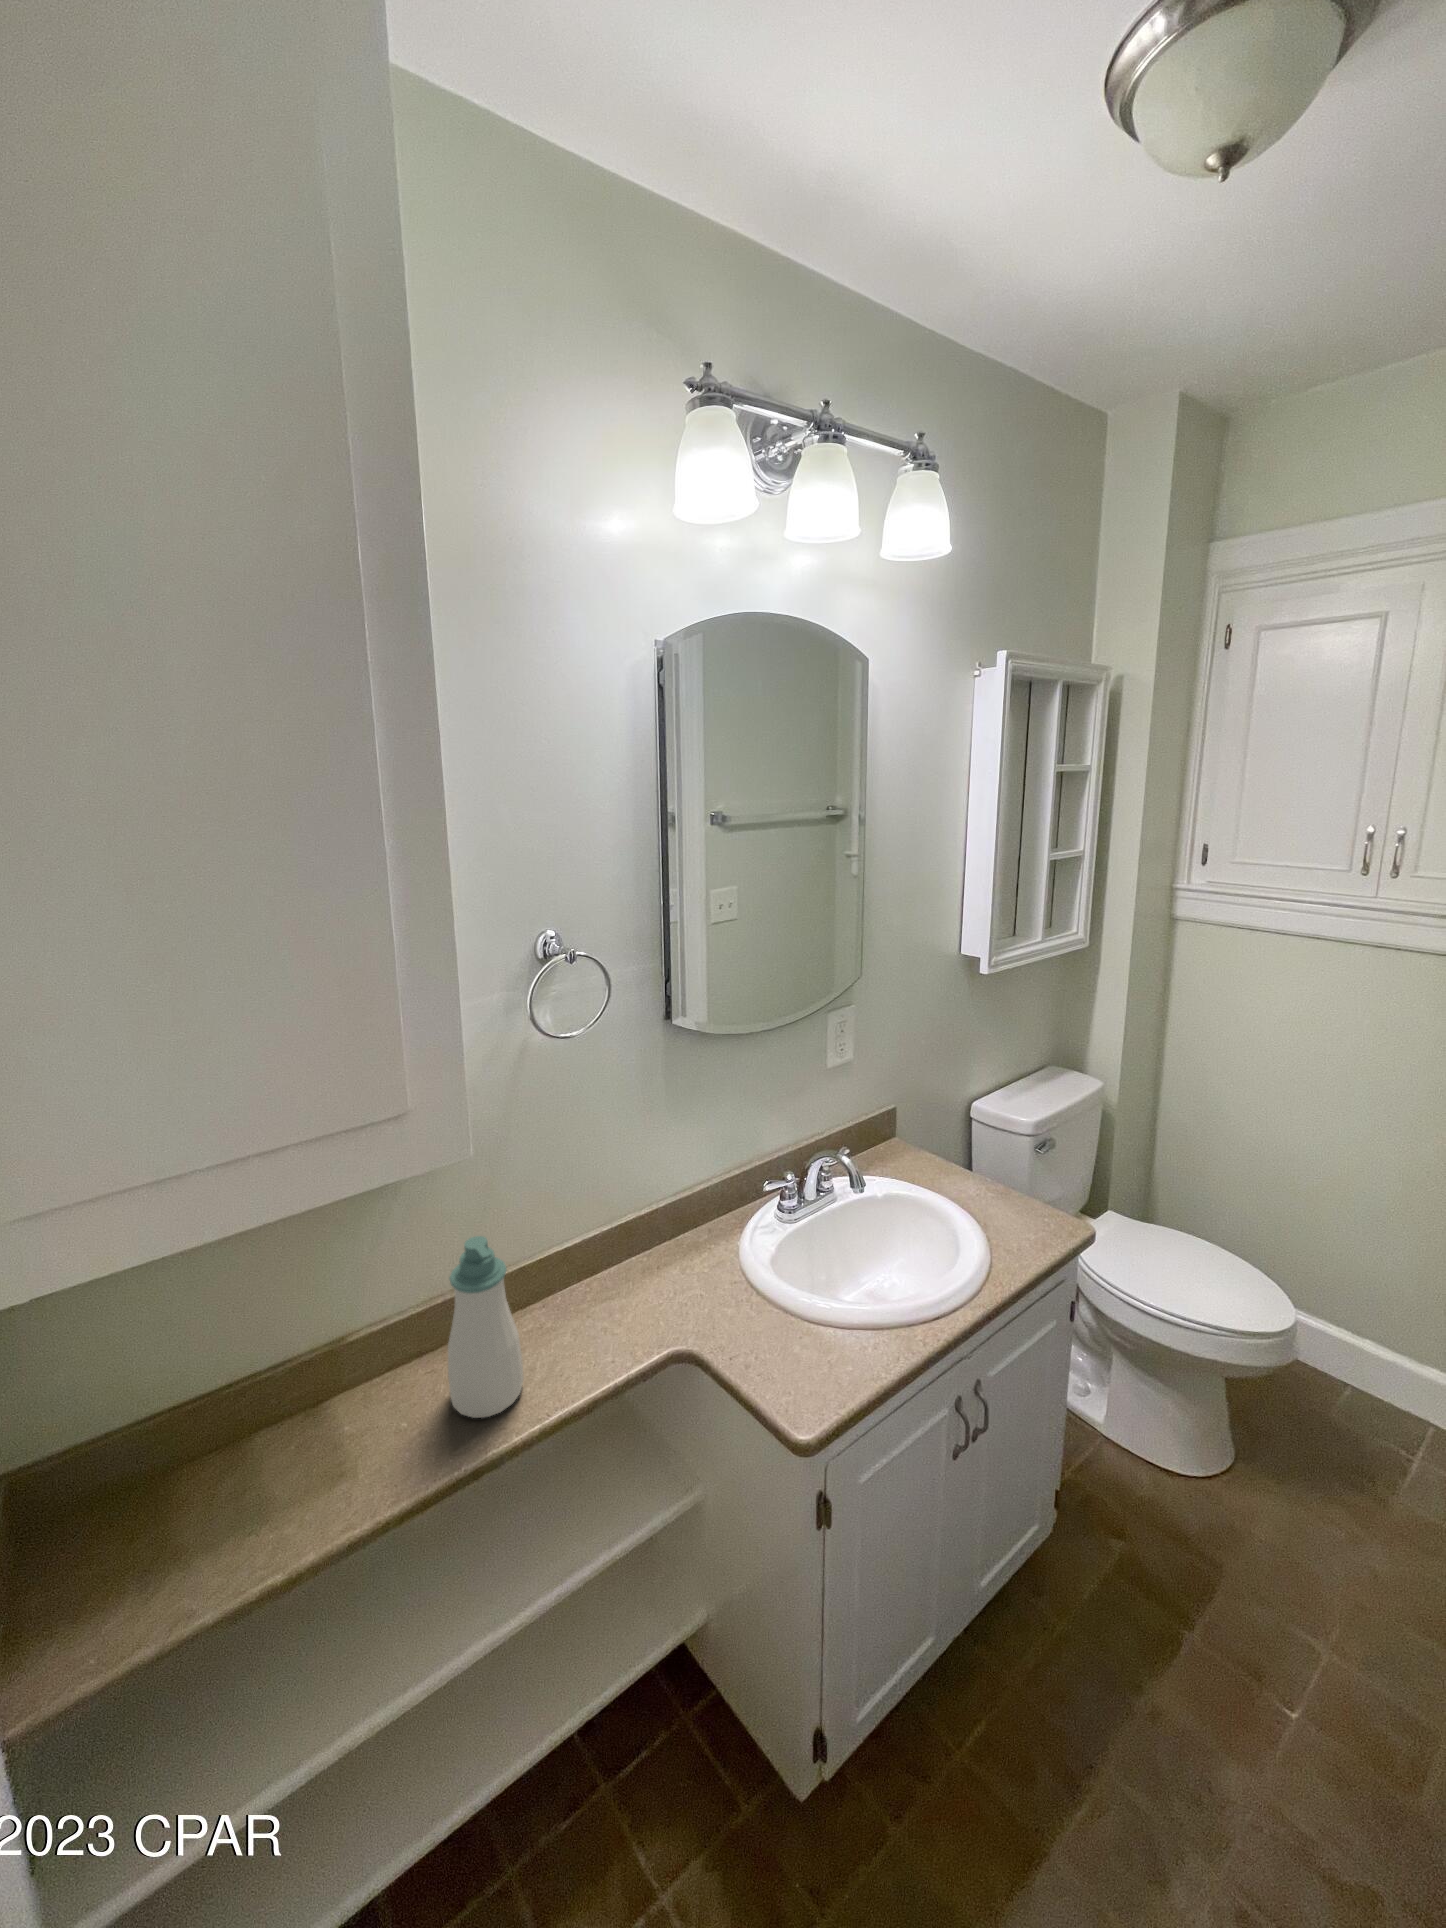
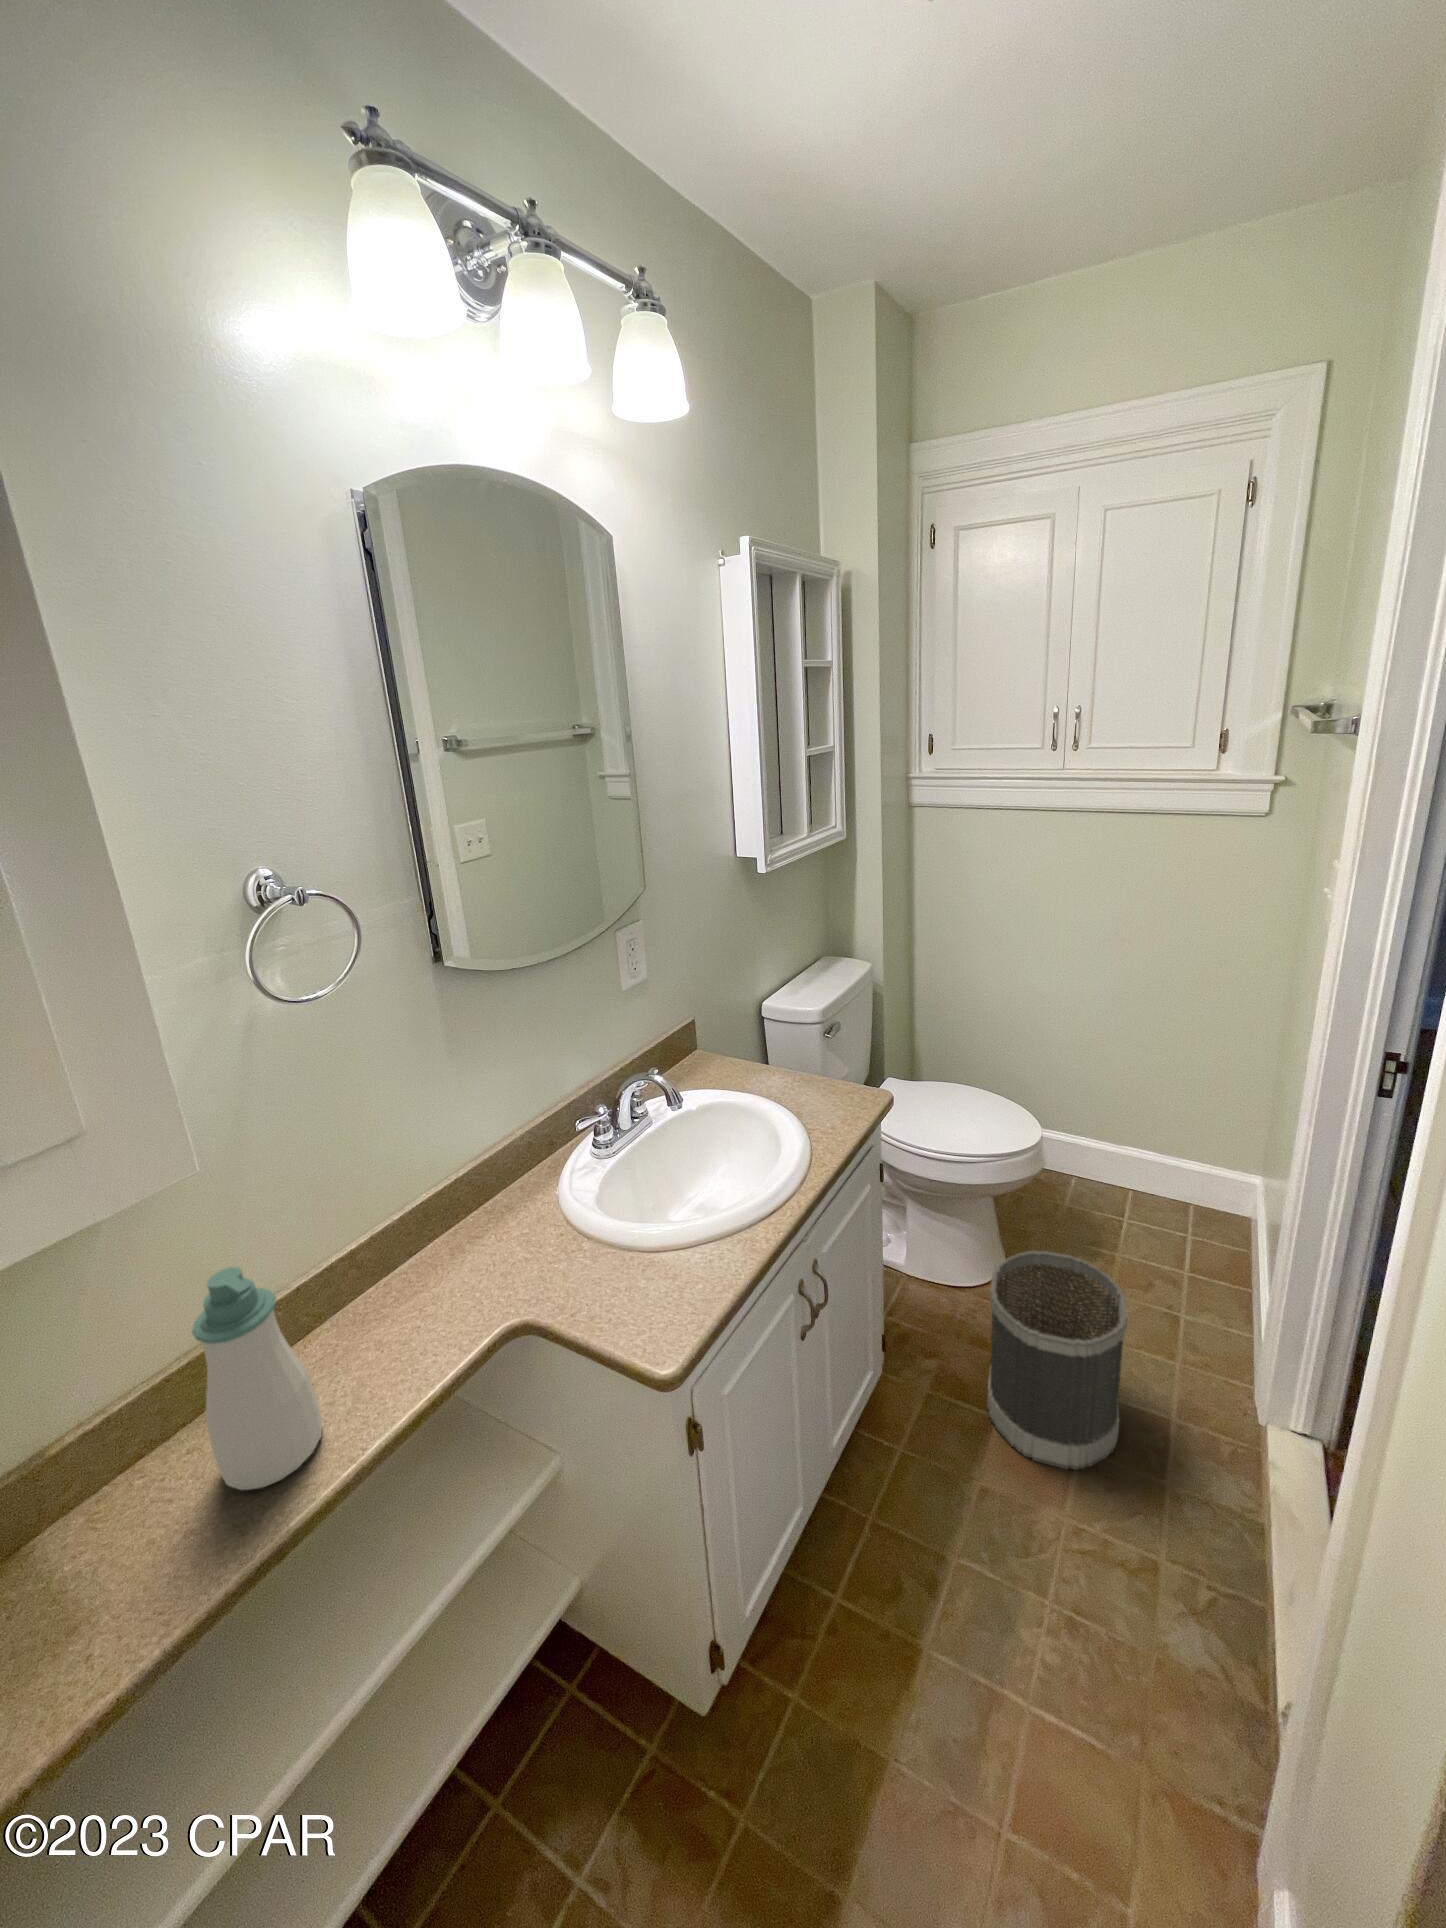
wastebasket: none [1183,1456,1394,1760] -> present [987,1250,1128,1470]

